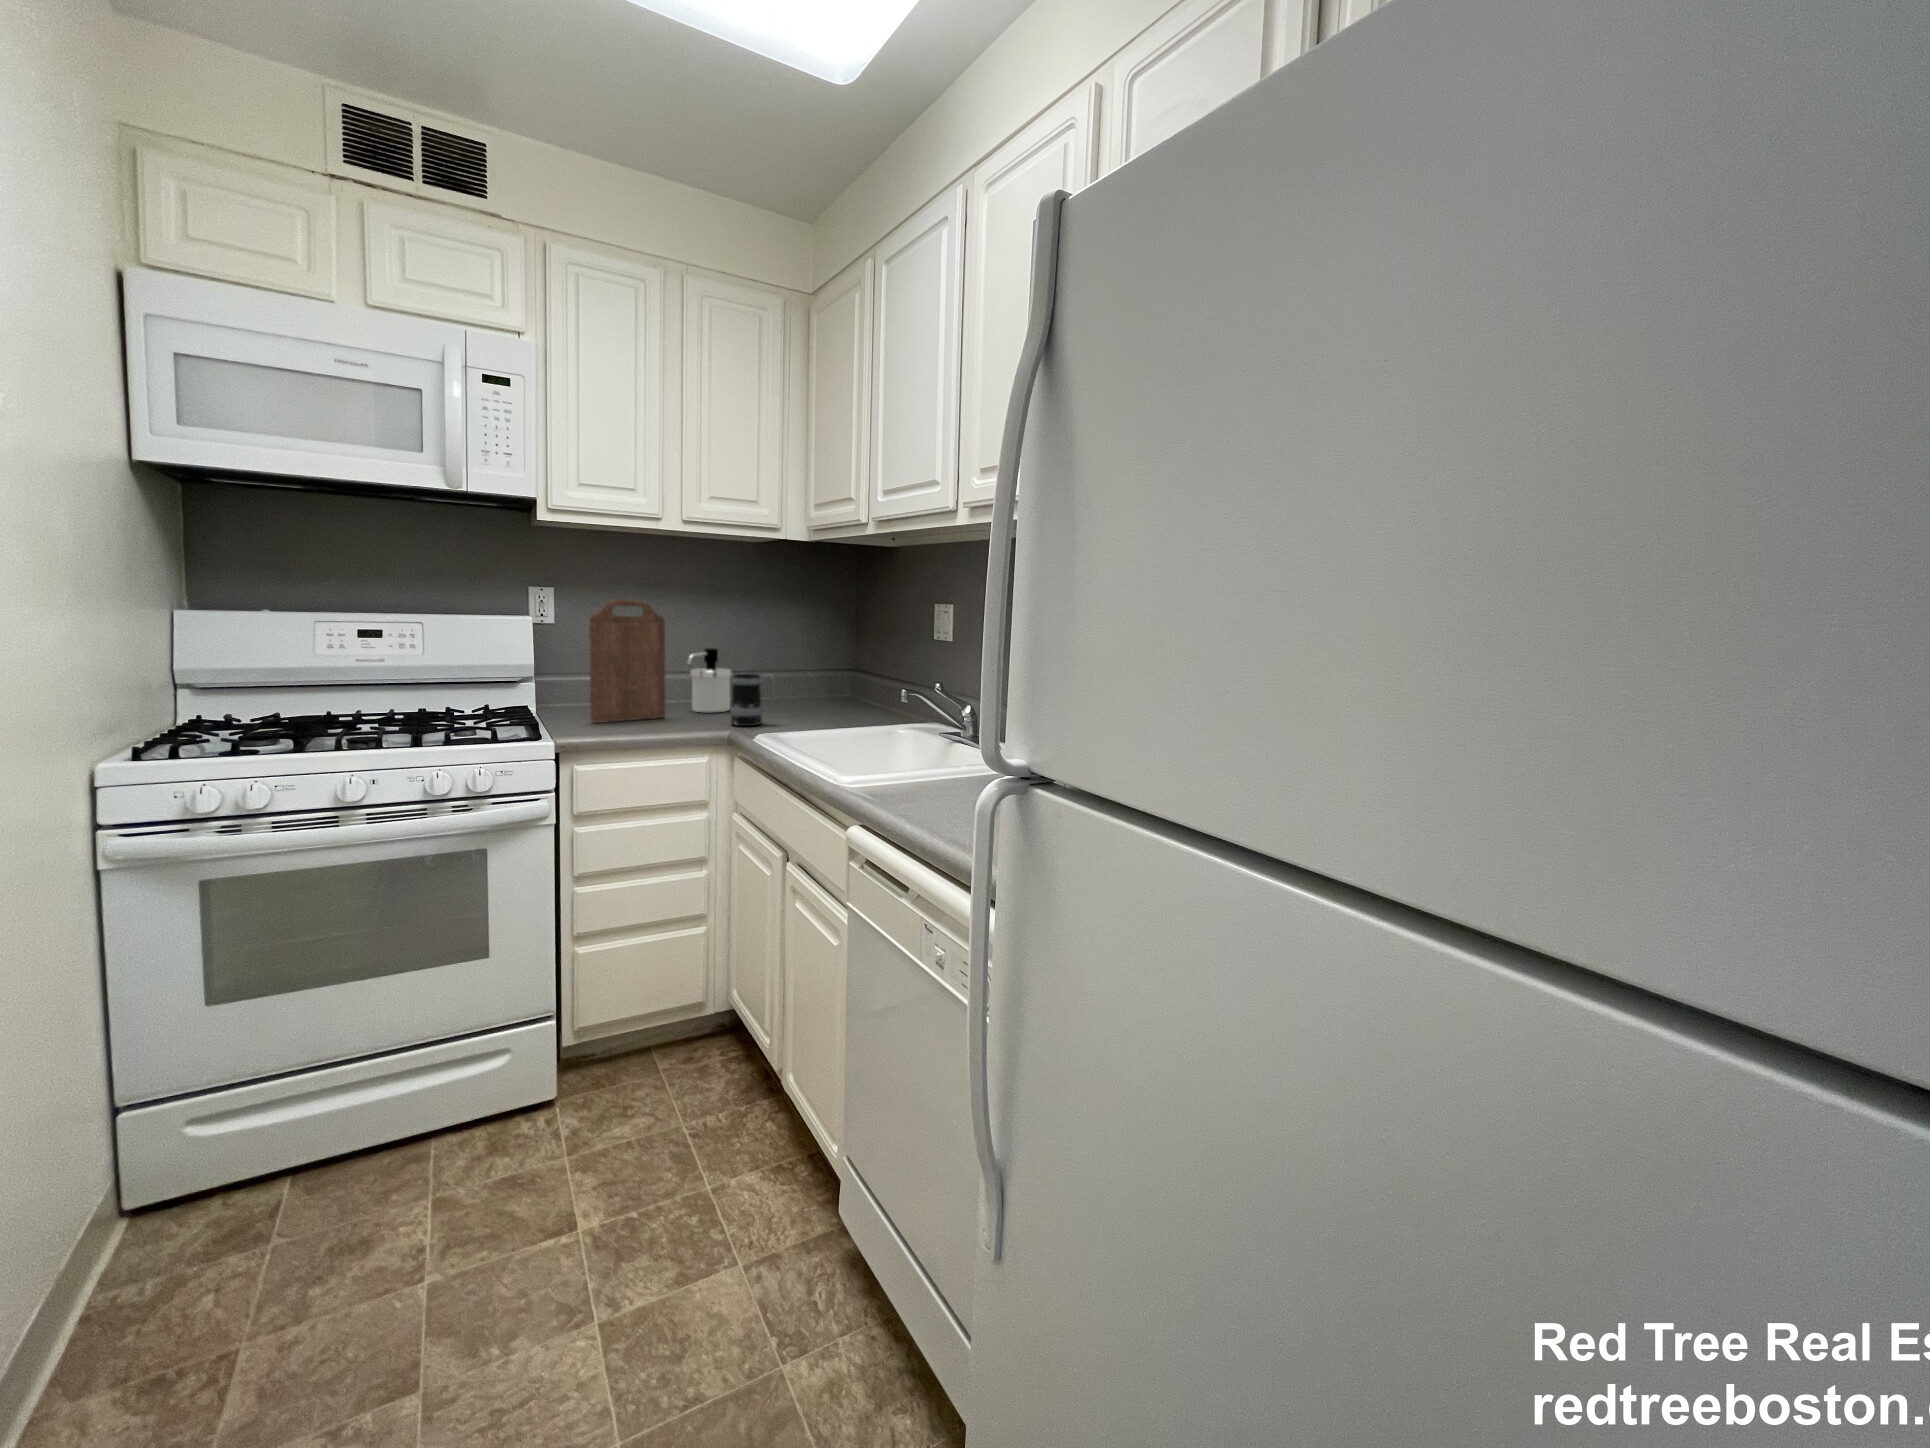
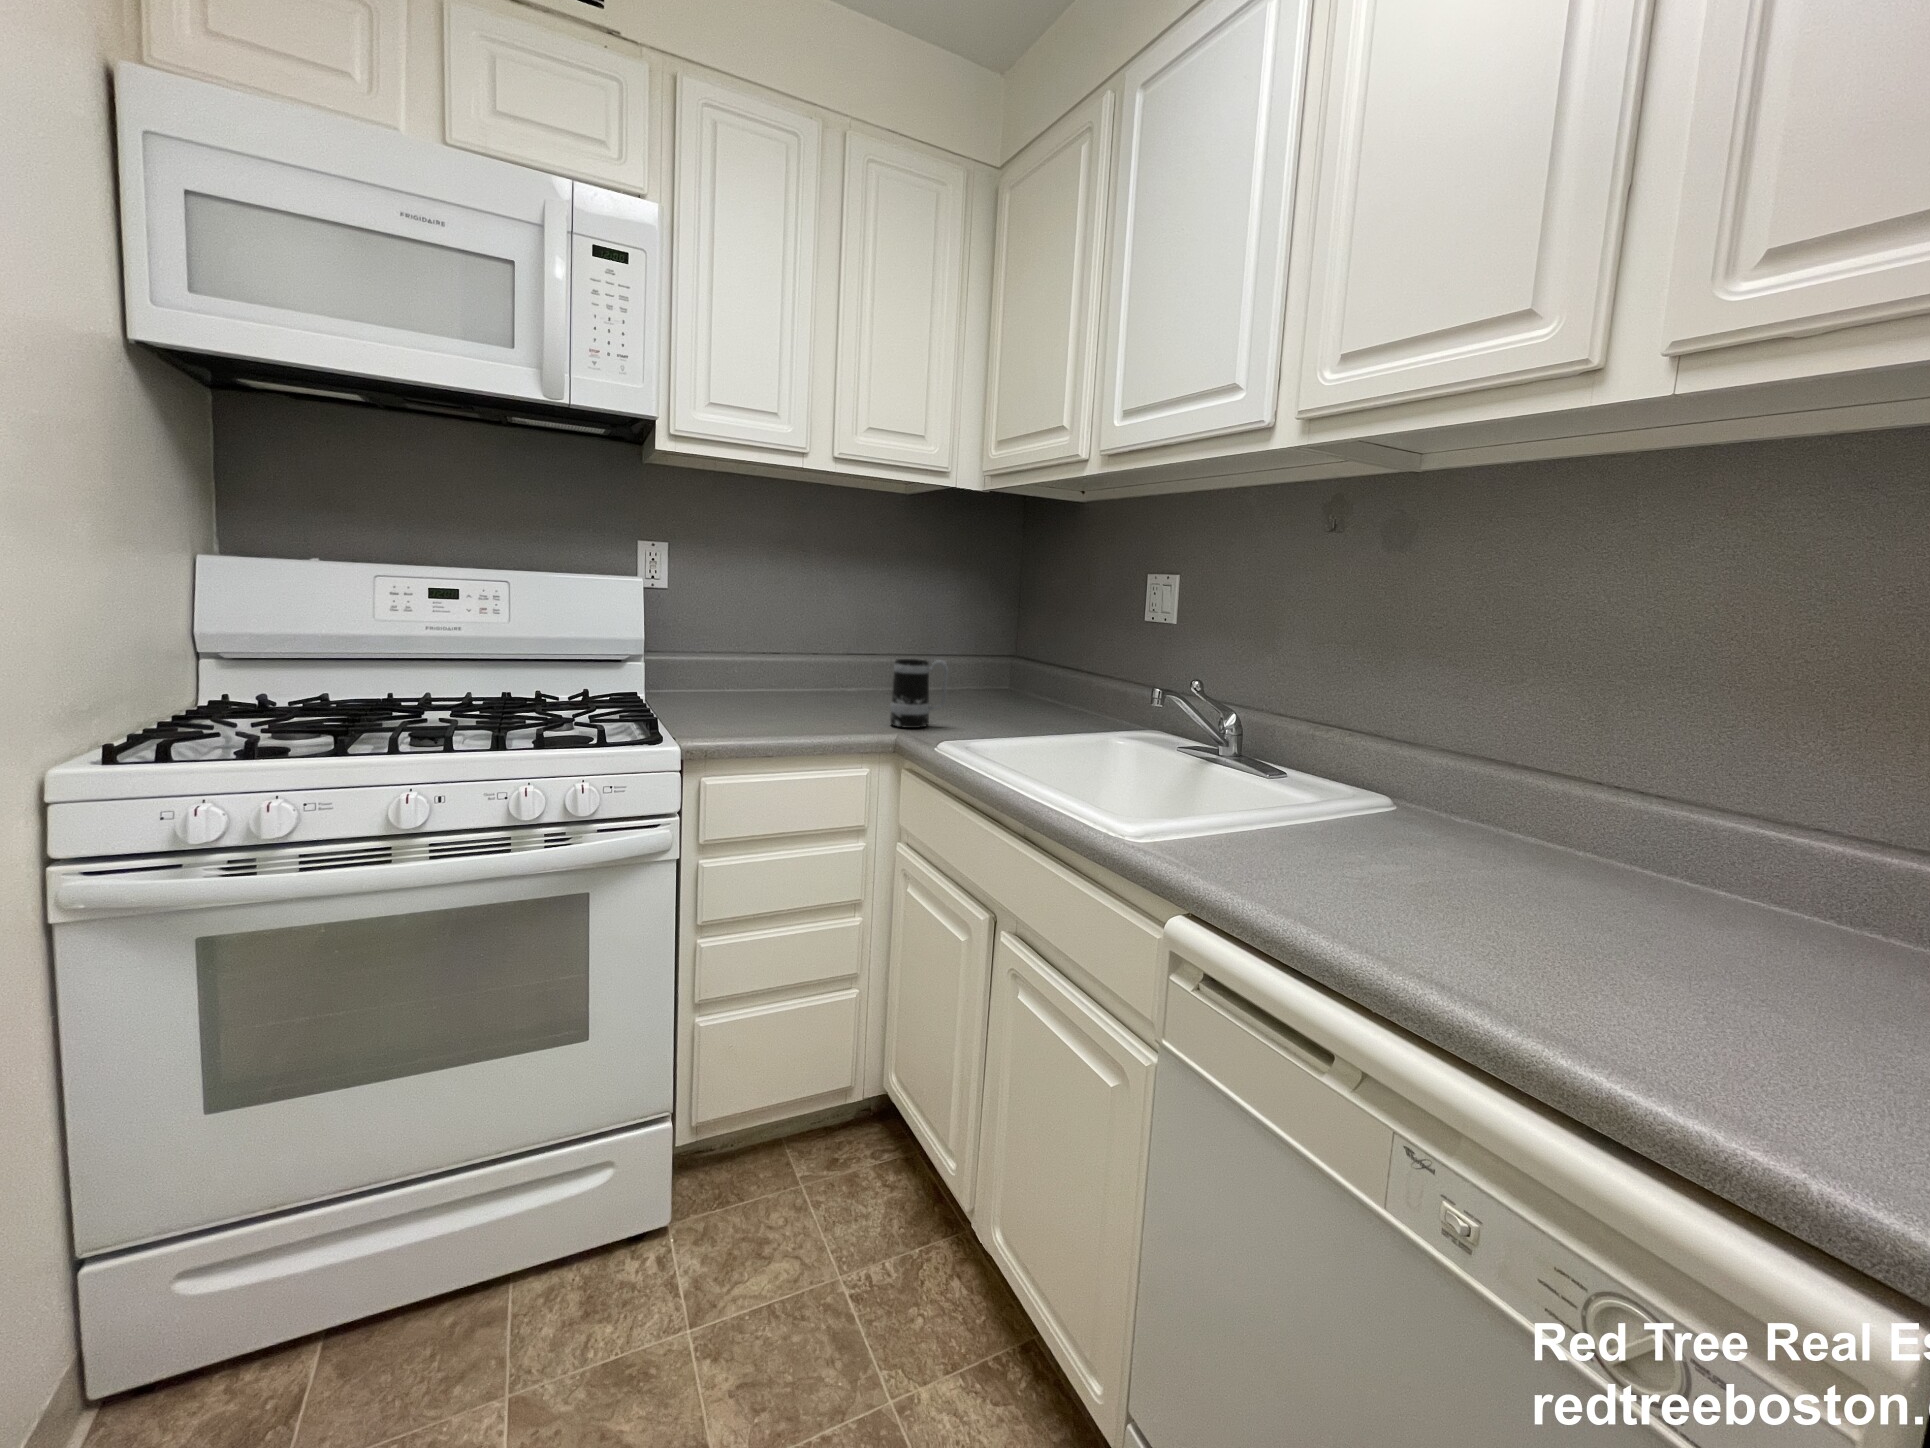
cutting board: present [589,600,666,722] -> none [713,557,807,716]
soap dispenser: present [687,648,731,712] -> none [831,624,880,706]

